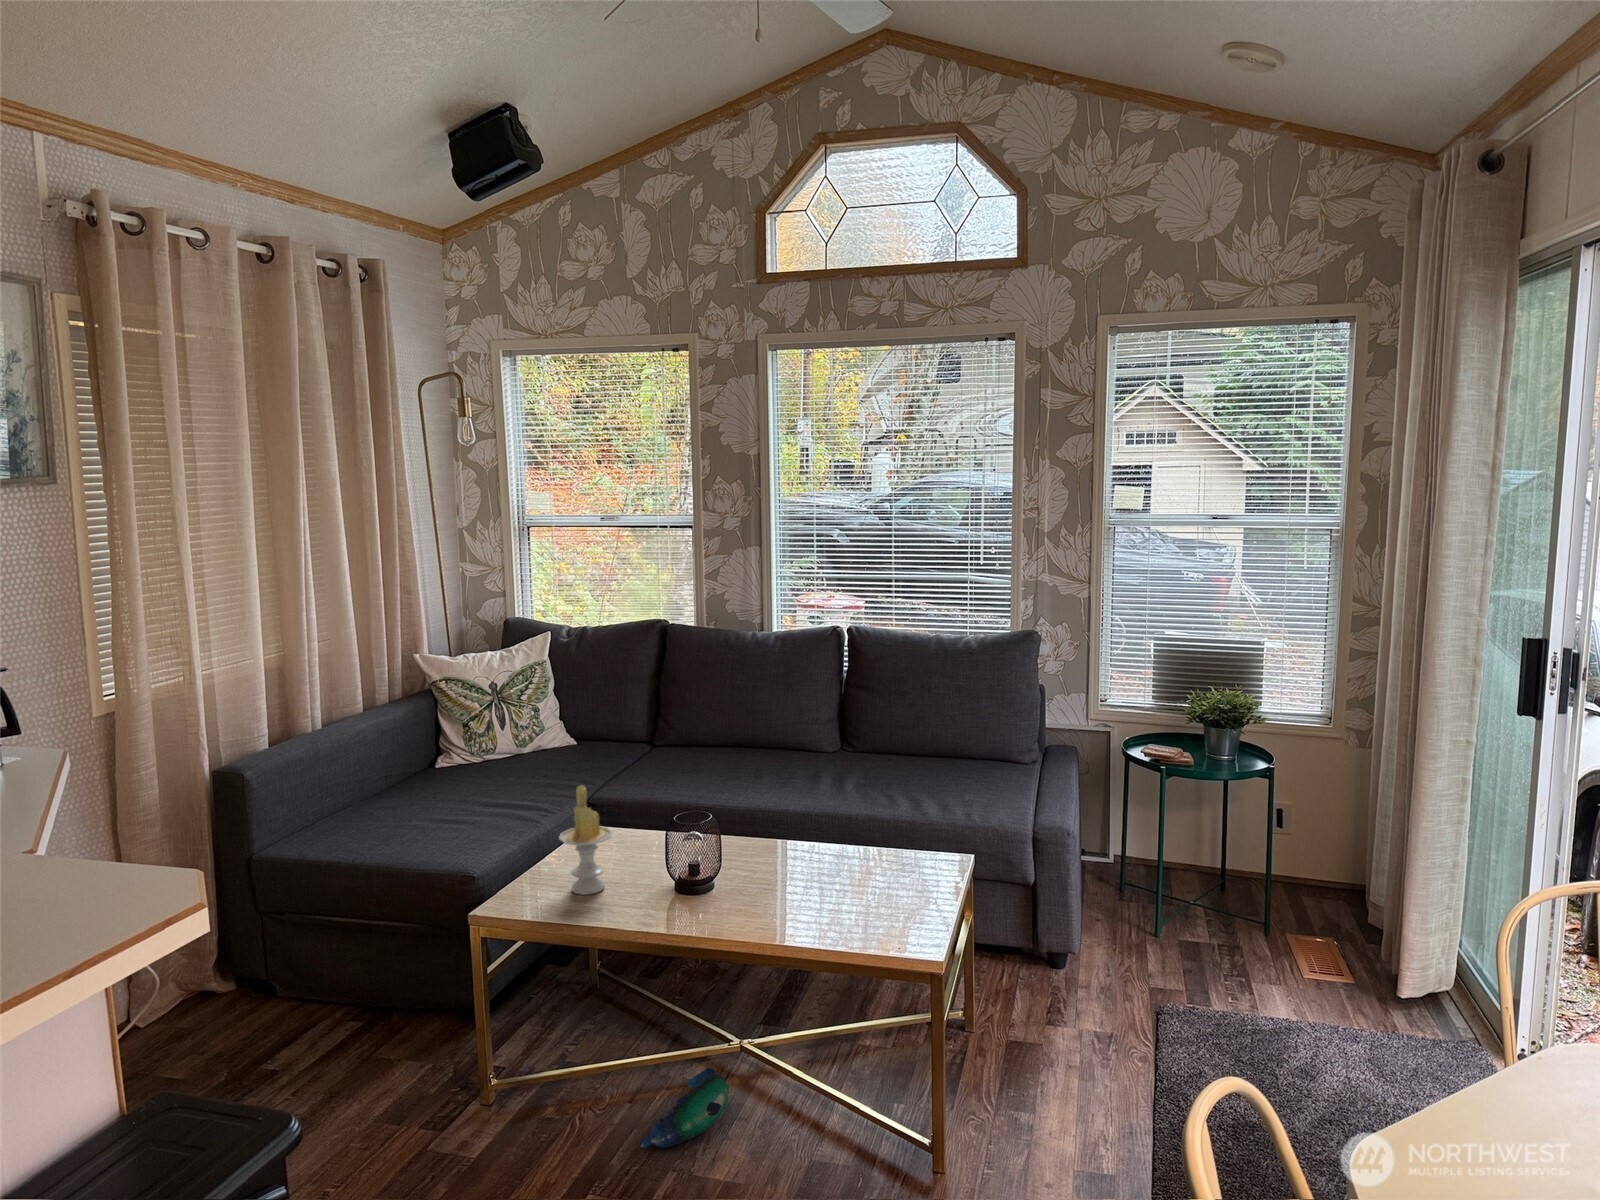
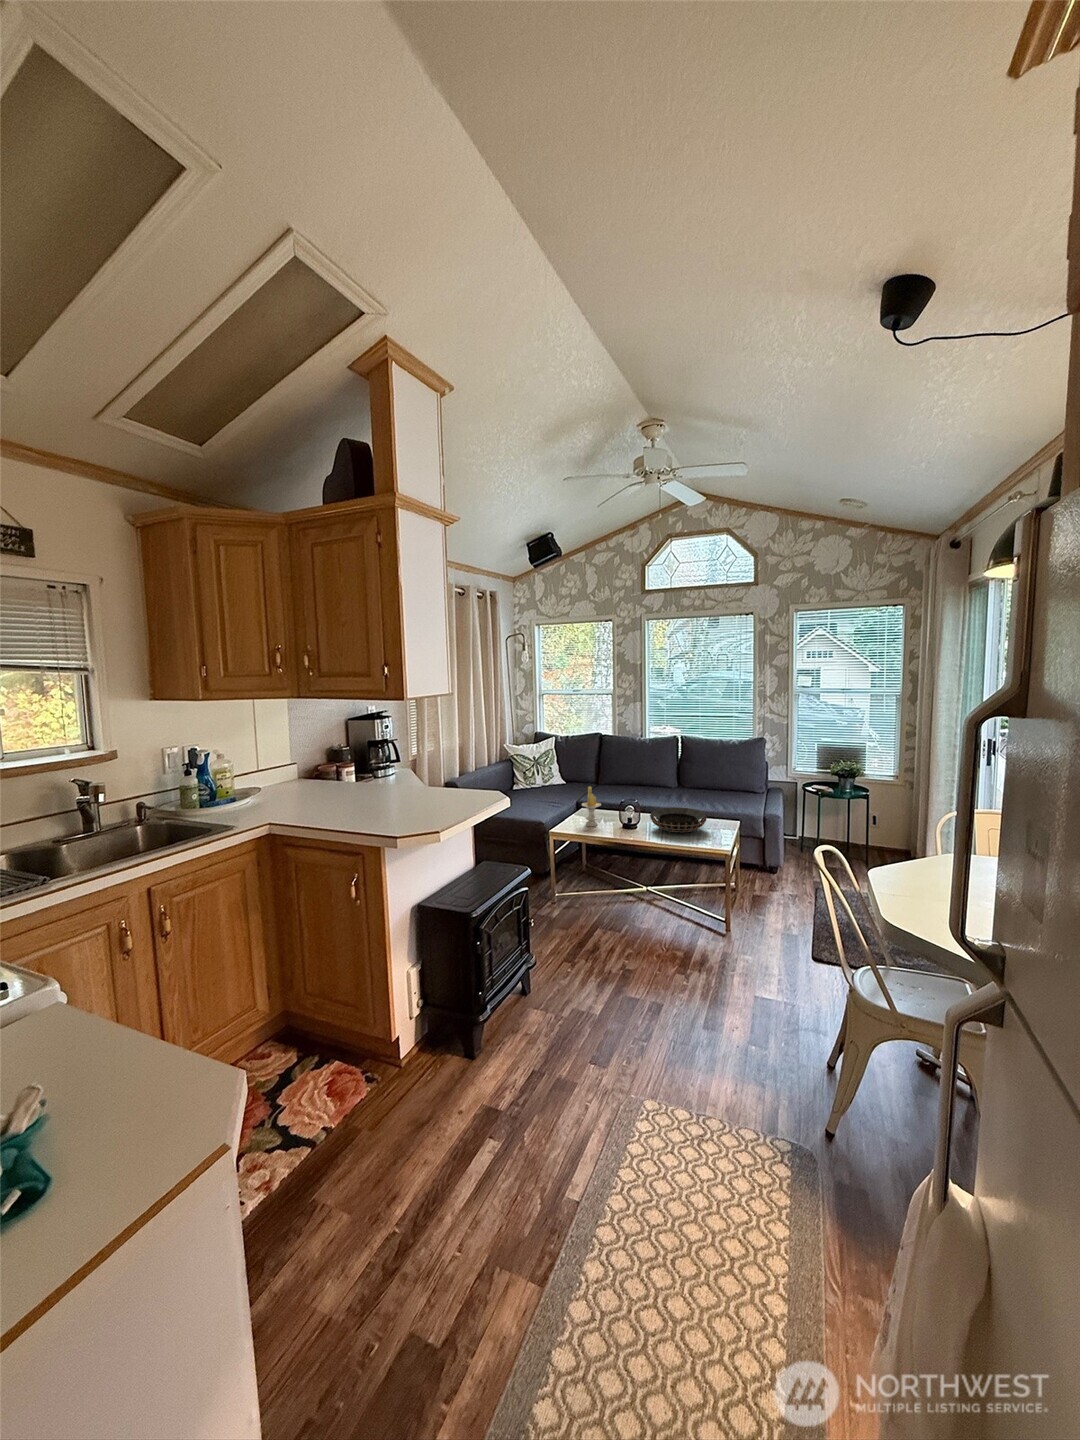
decorative bowl: none [739,833,887,911] -> present [650,807,707,832]
plush toy: present [640,1068,729,1148] -> none [615,894,646,917]

